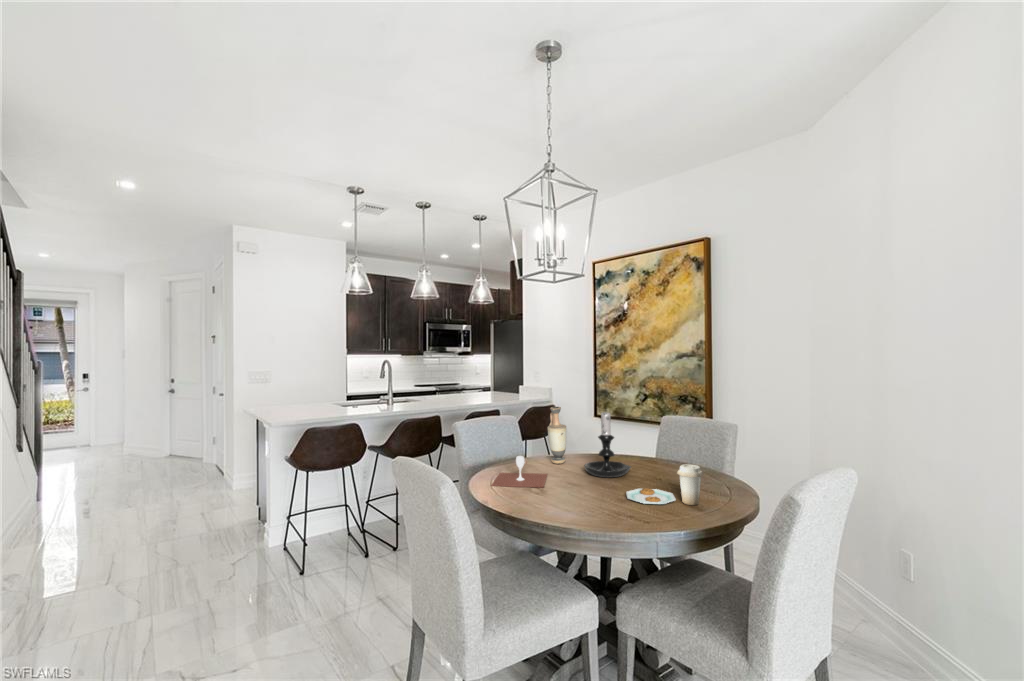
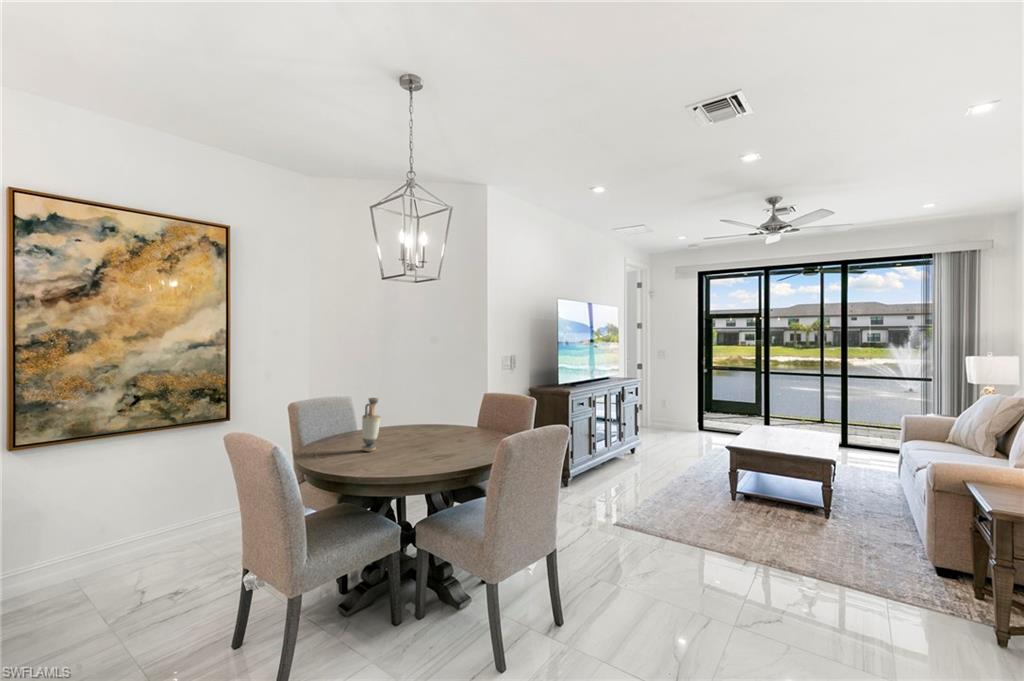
candle holder: present [584,412,631,477] -> none [386,389,423,442]
wine glass: present [491,456,547,487] -> none [414,435,461,461]
plate: present [626,464,703,505] -> none [445,407,474,435]

